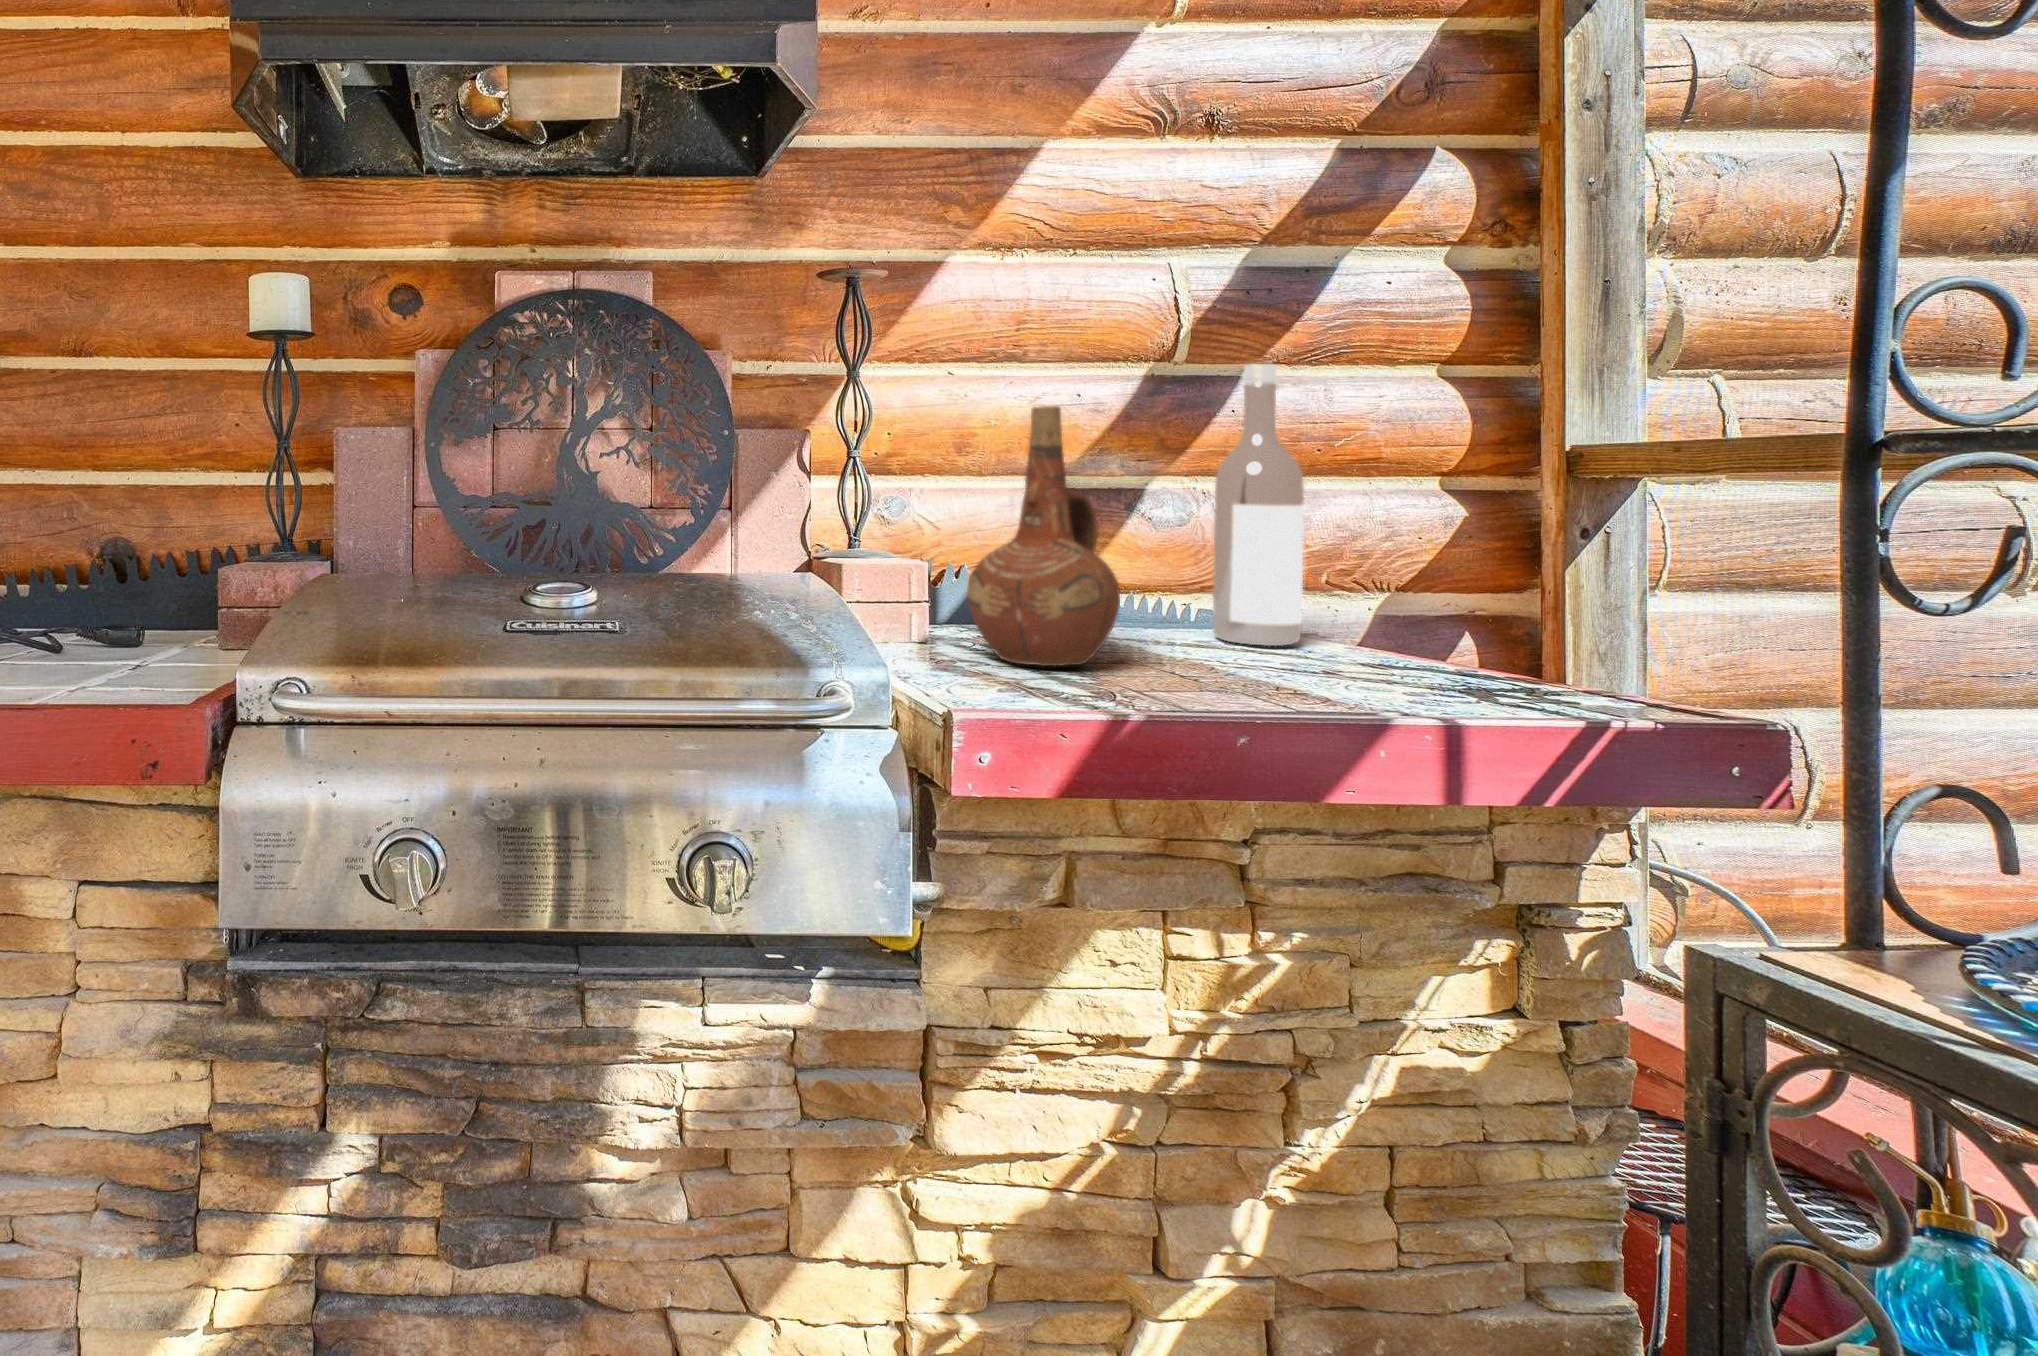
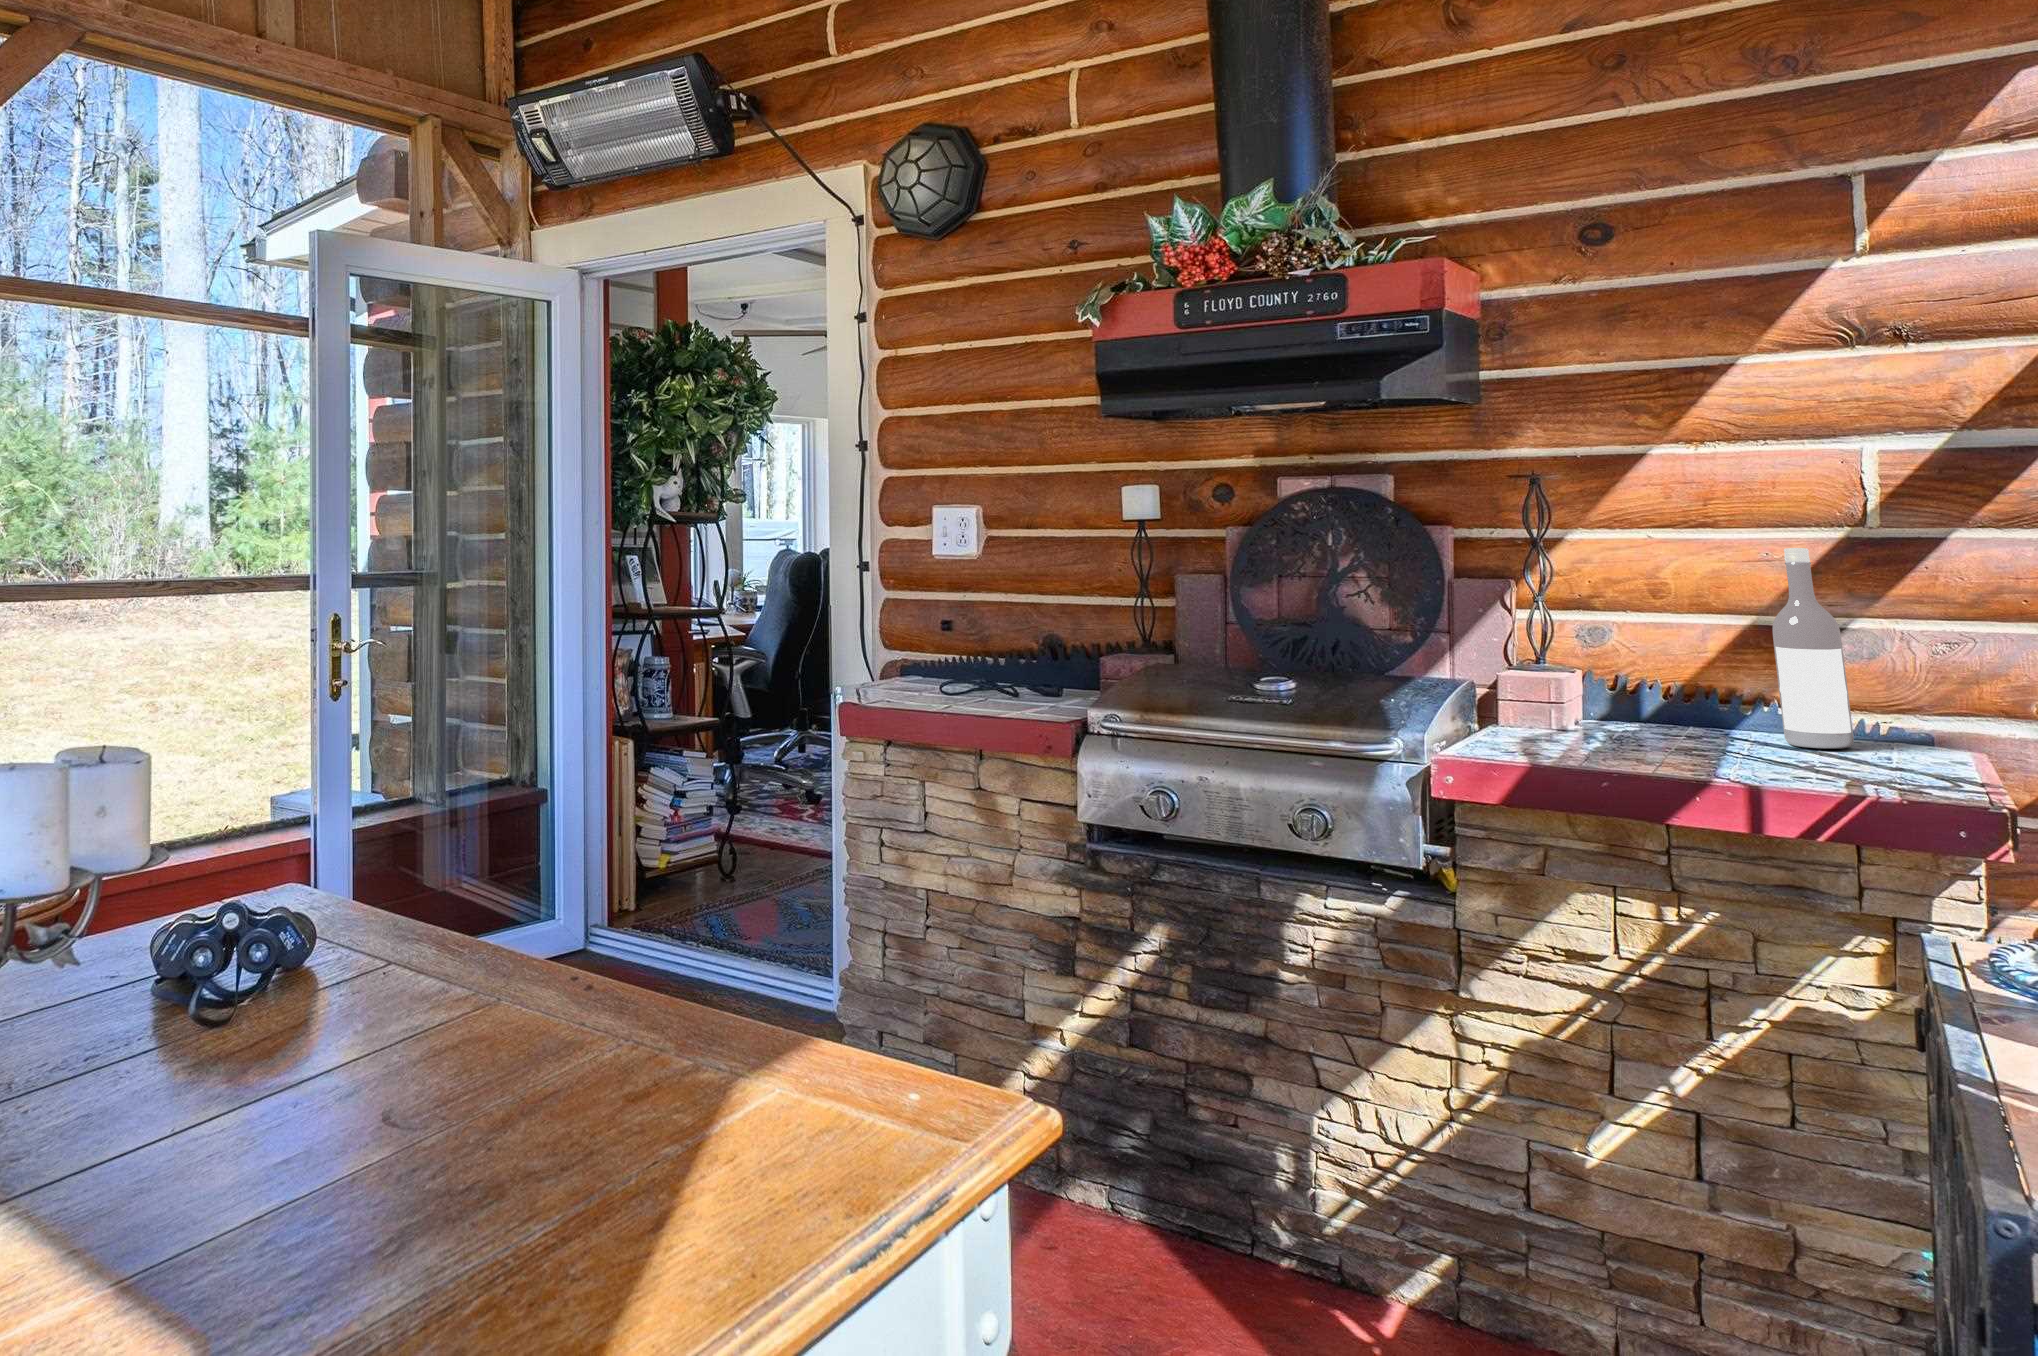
ceramic pitcher: present [967,406,1120,666] -> none [1525,583,1628,742]

